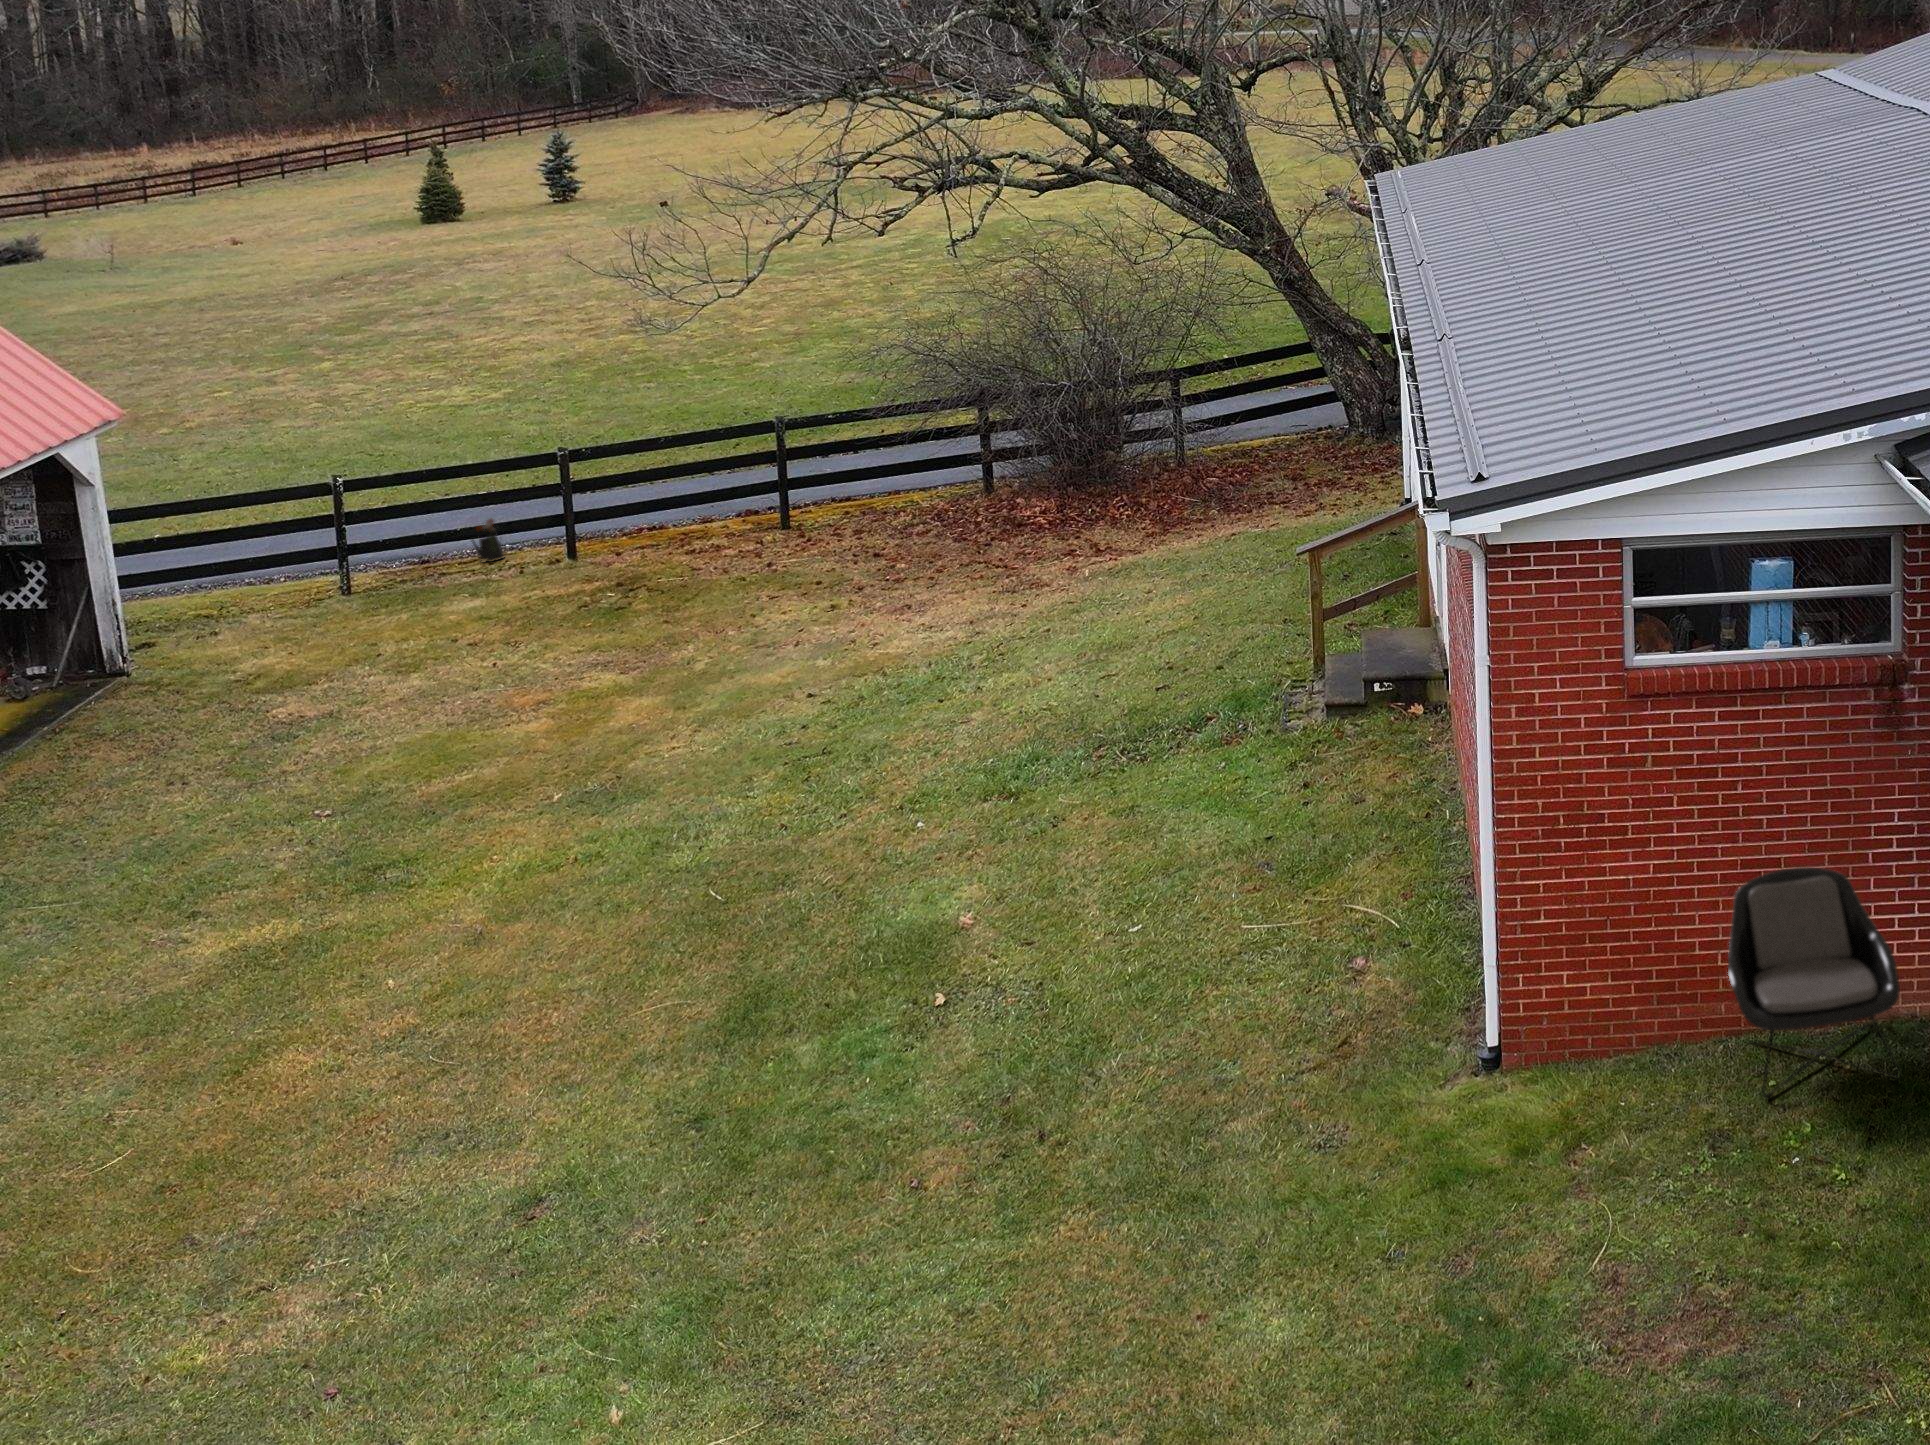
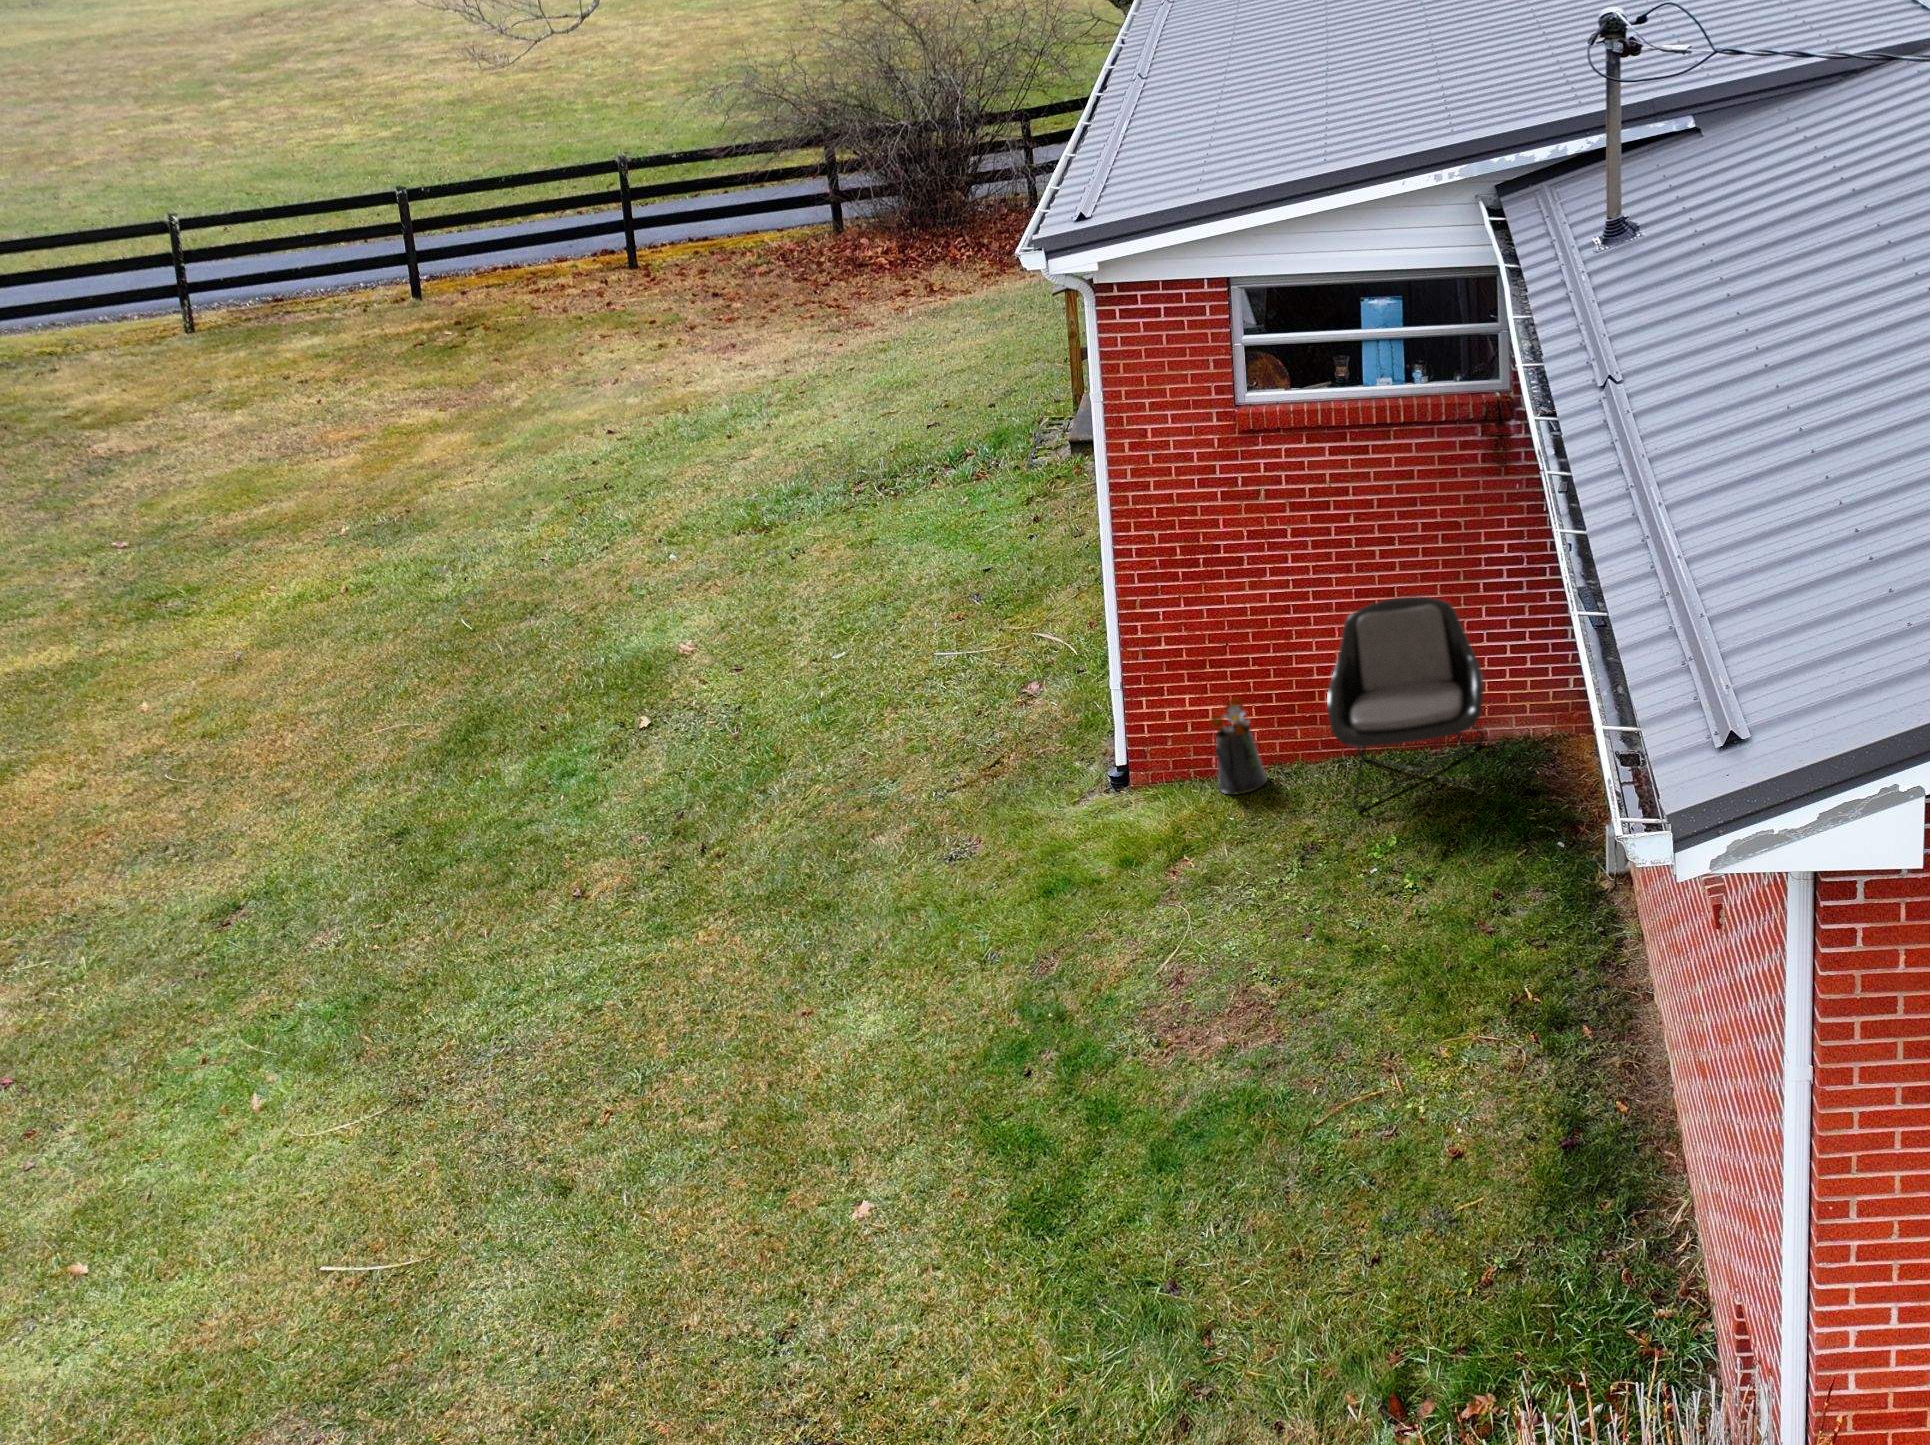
watering can: present [471,518,504,562] -> present [1209,697,1267,795]

